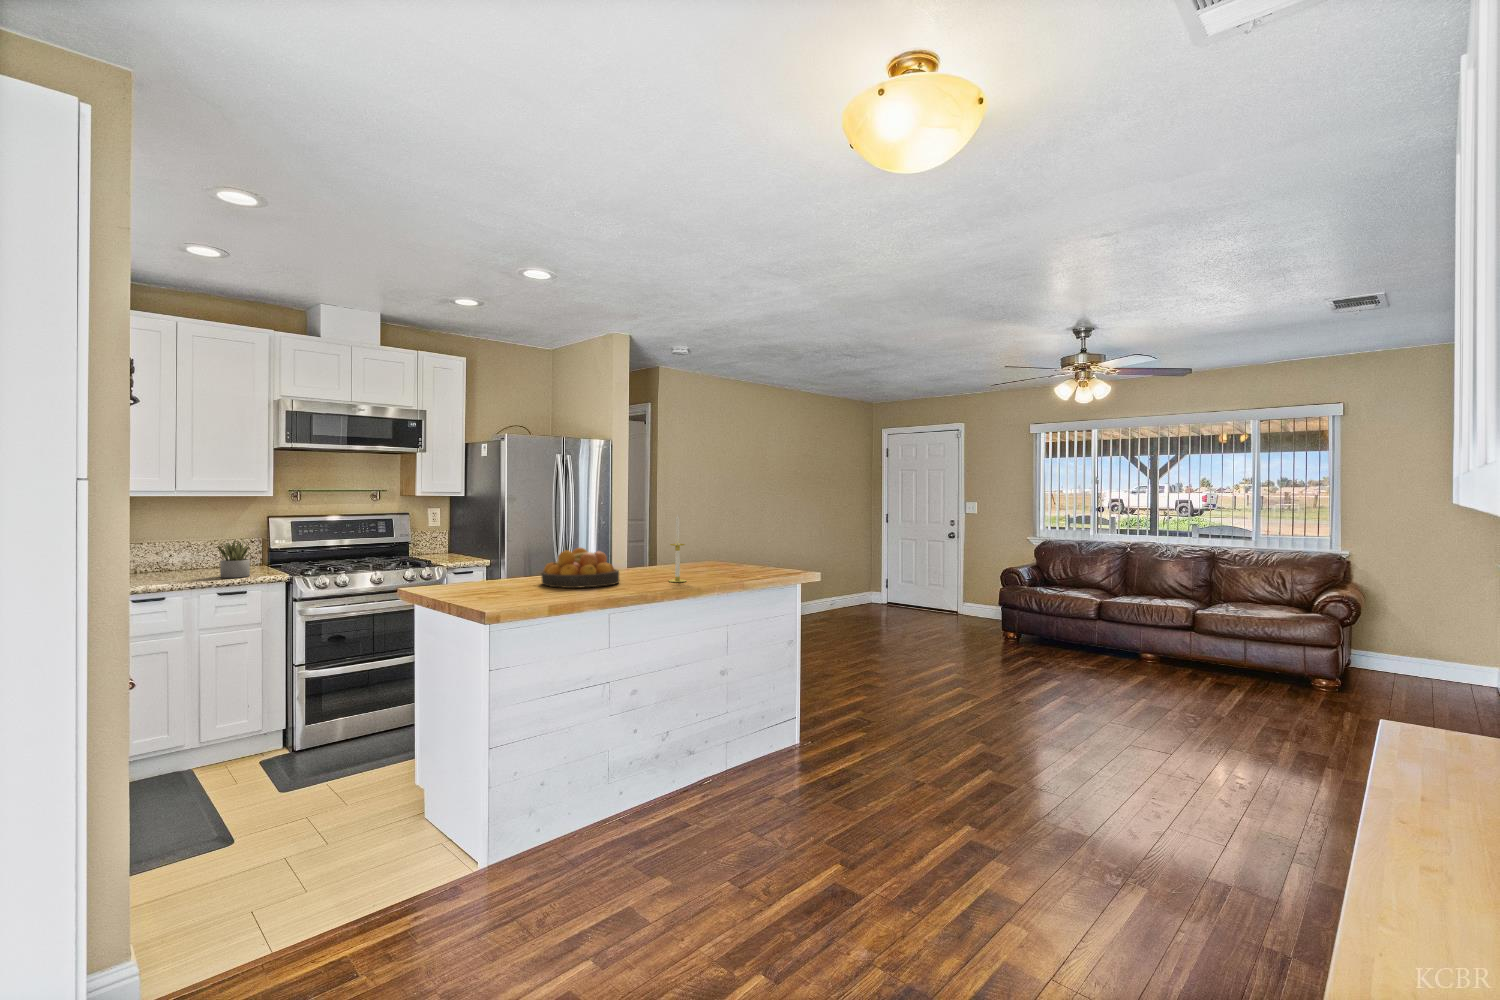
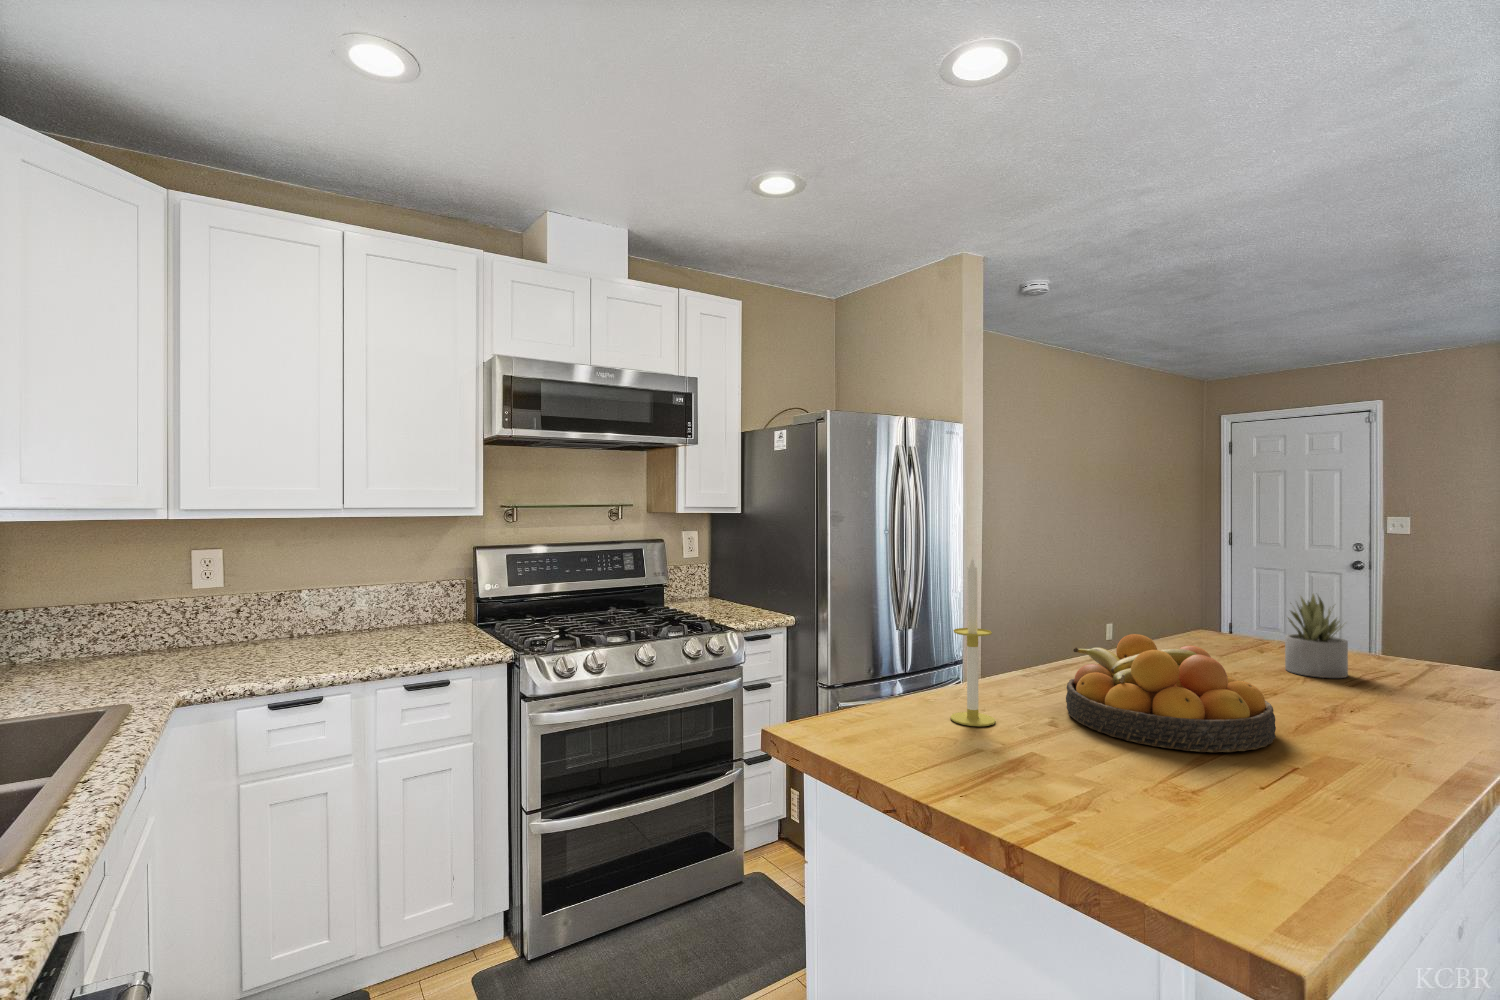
candle: present [669,515,686,582] -> present [950,559,996,726]
succulent plant: present [217,539,250,578] -> present [1285,594,1348,678]

